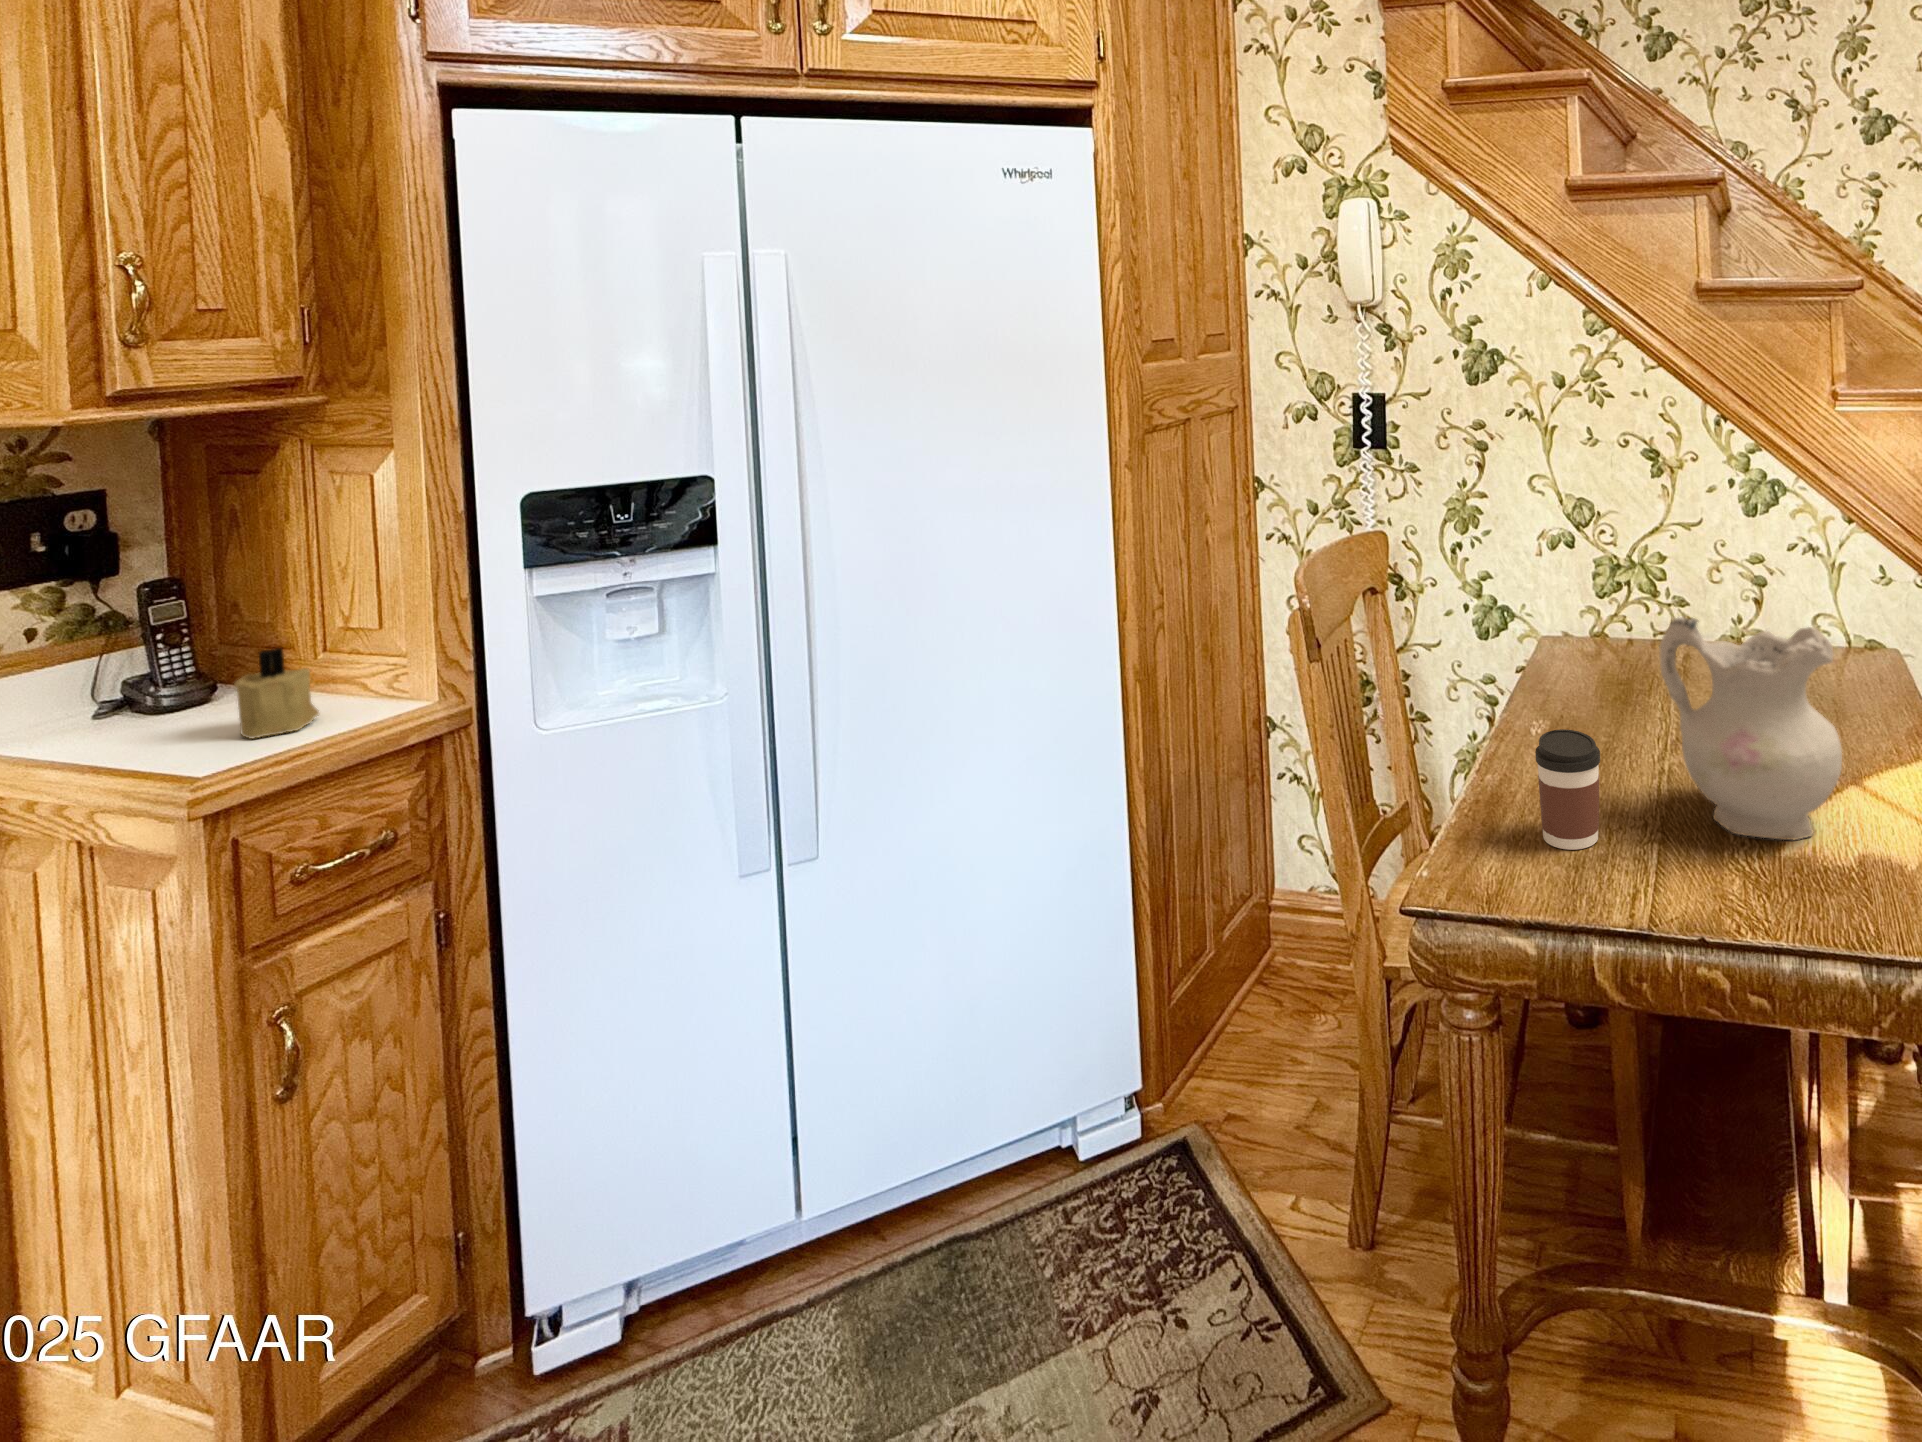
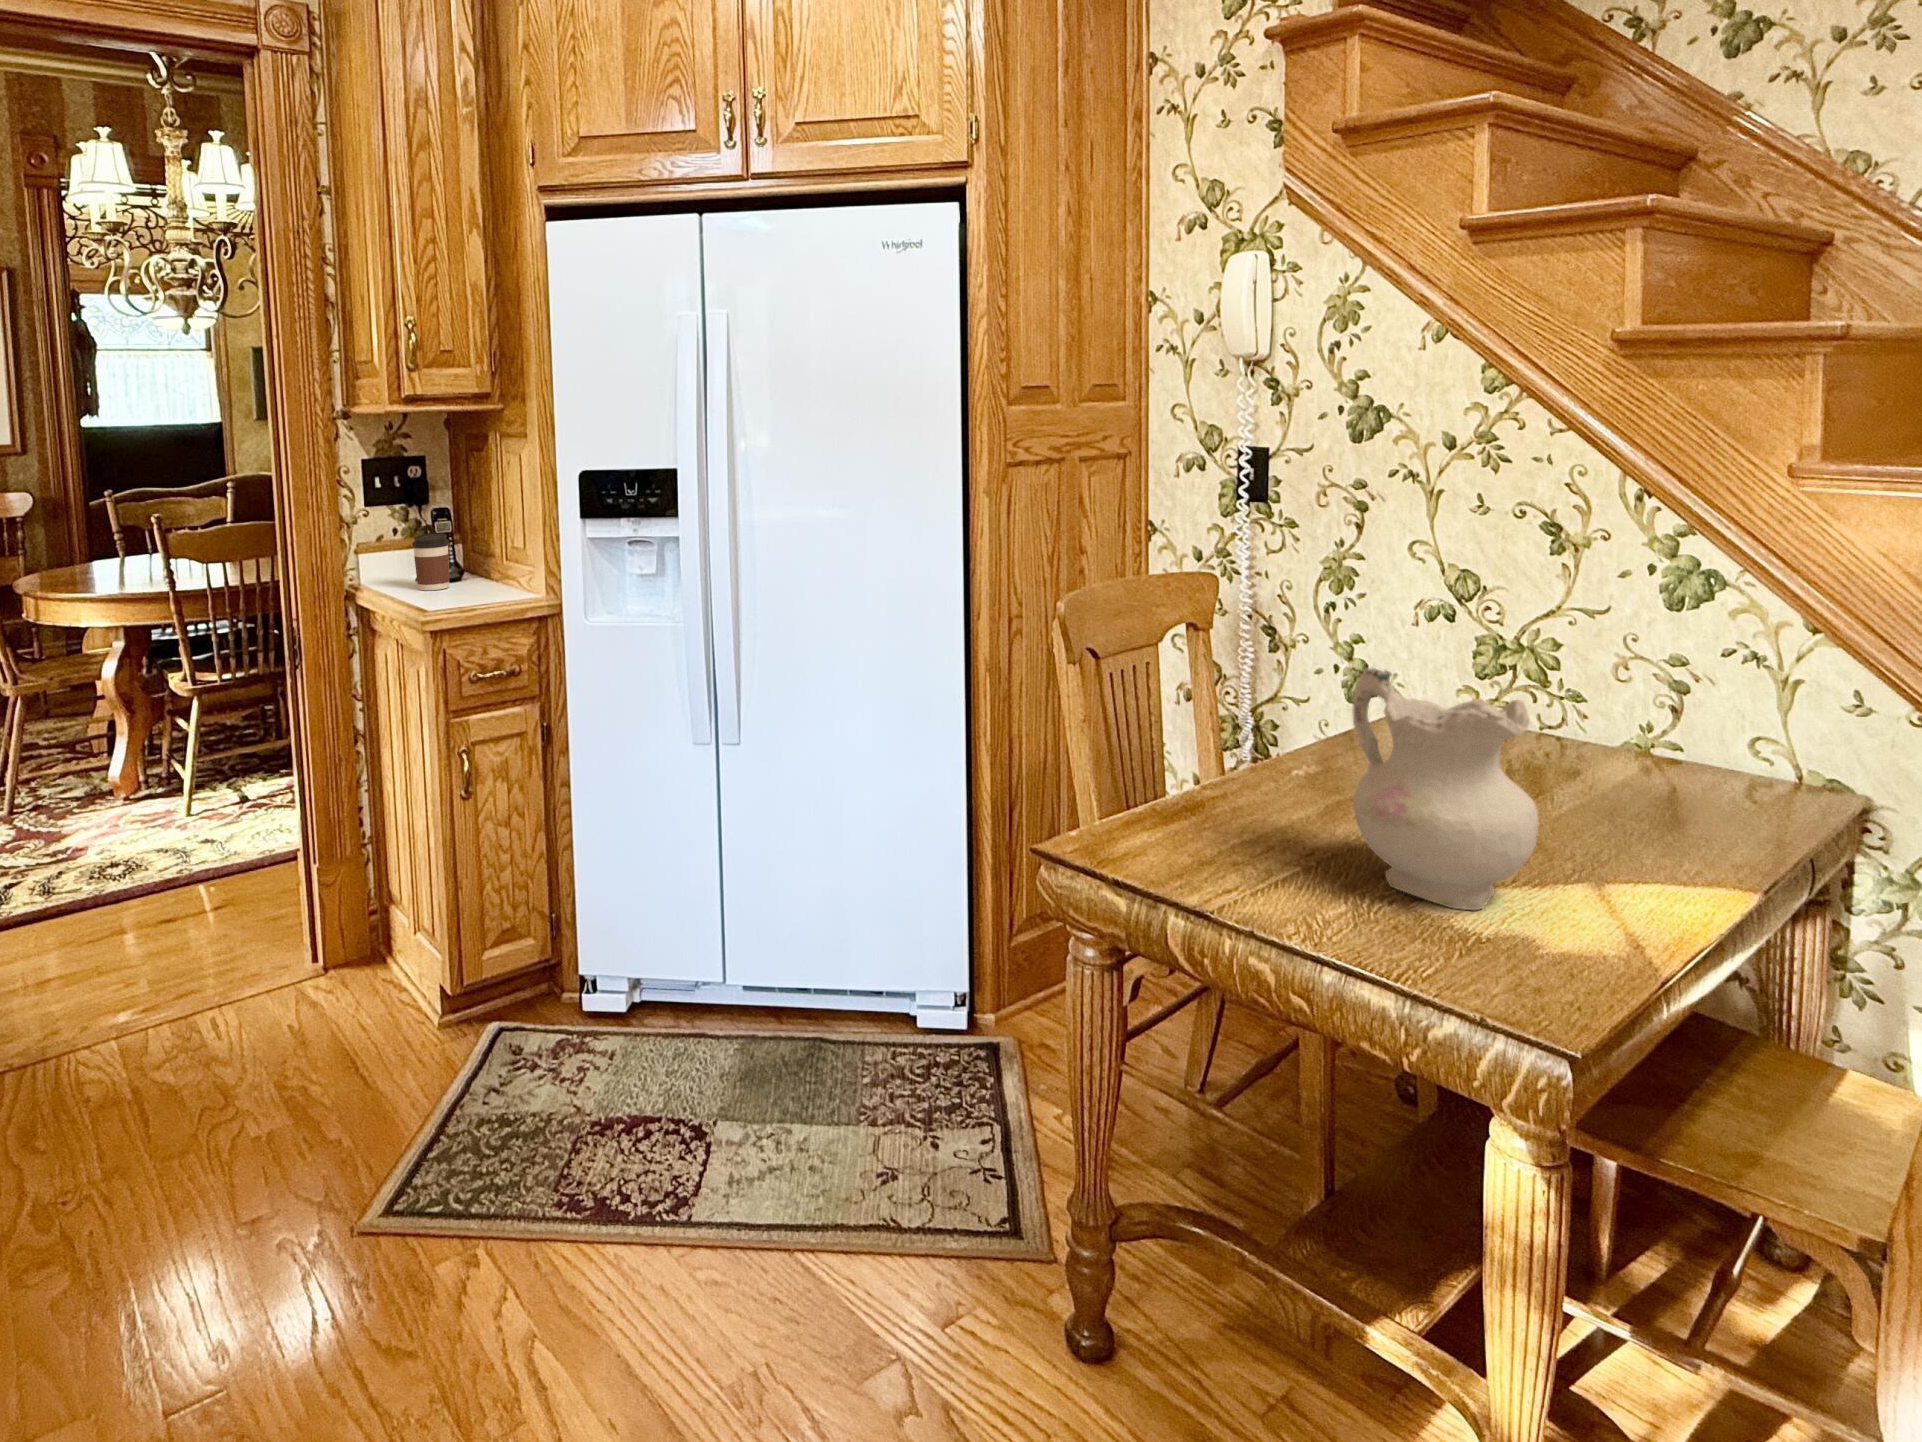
candle: present [235,648,319,739] -> none [454,549,493,597]
coffee cup: present [1535,729,1600,850] -> present [412,533,450,590]

